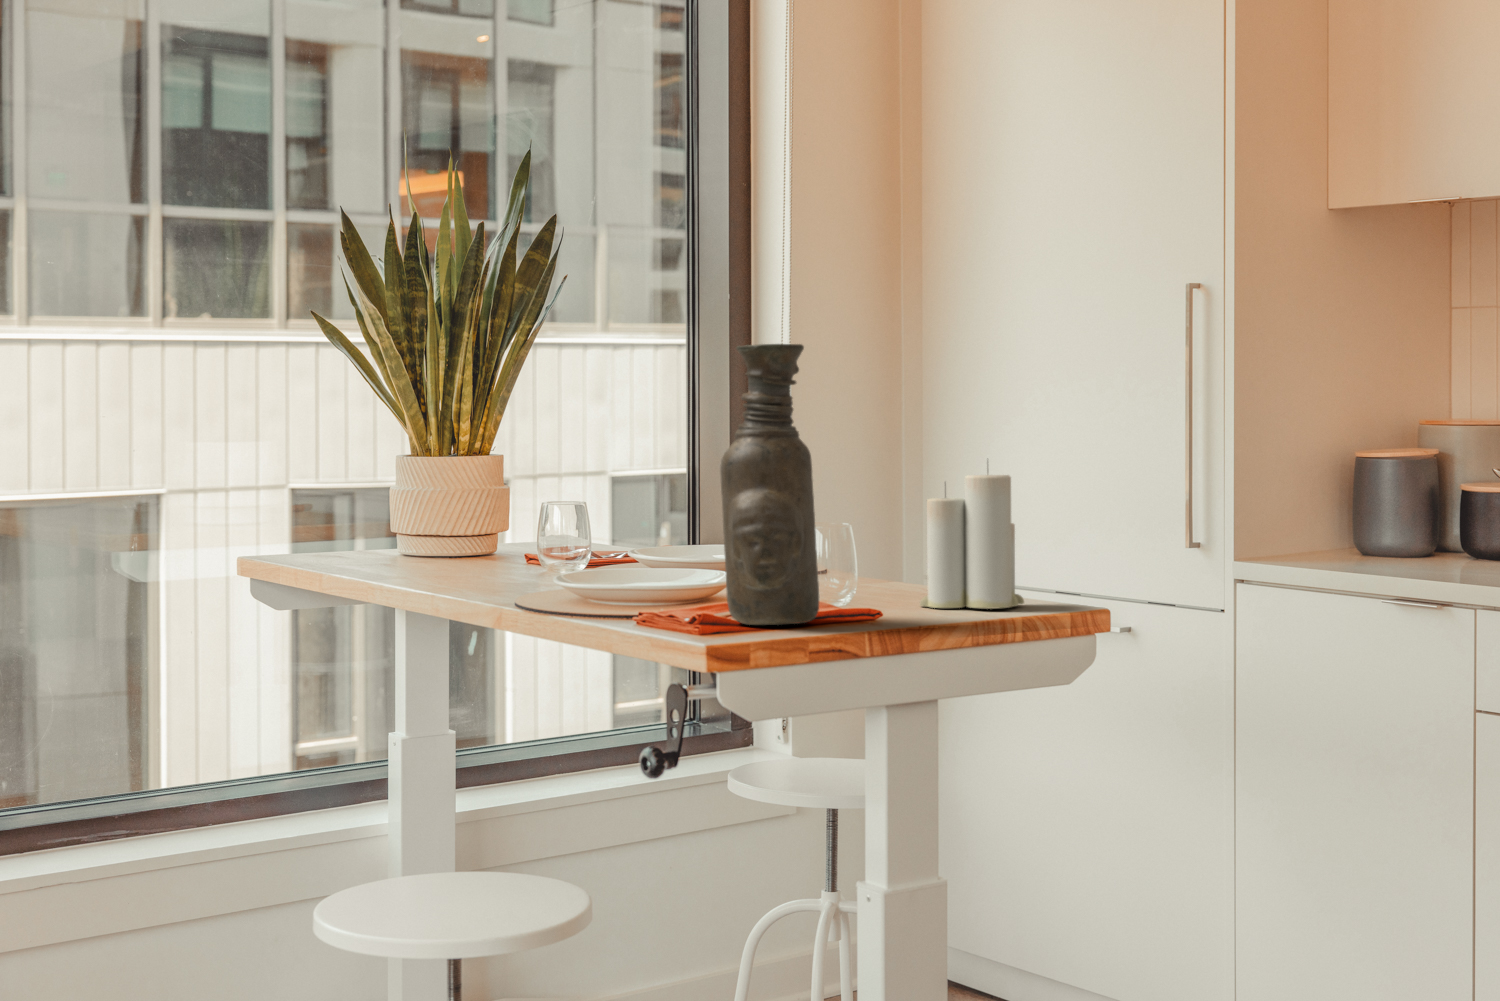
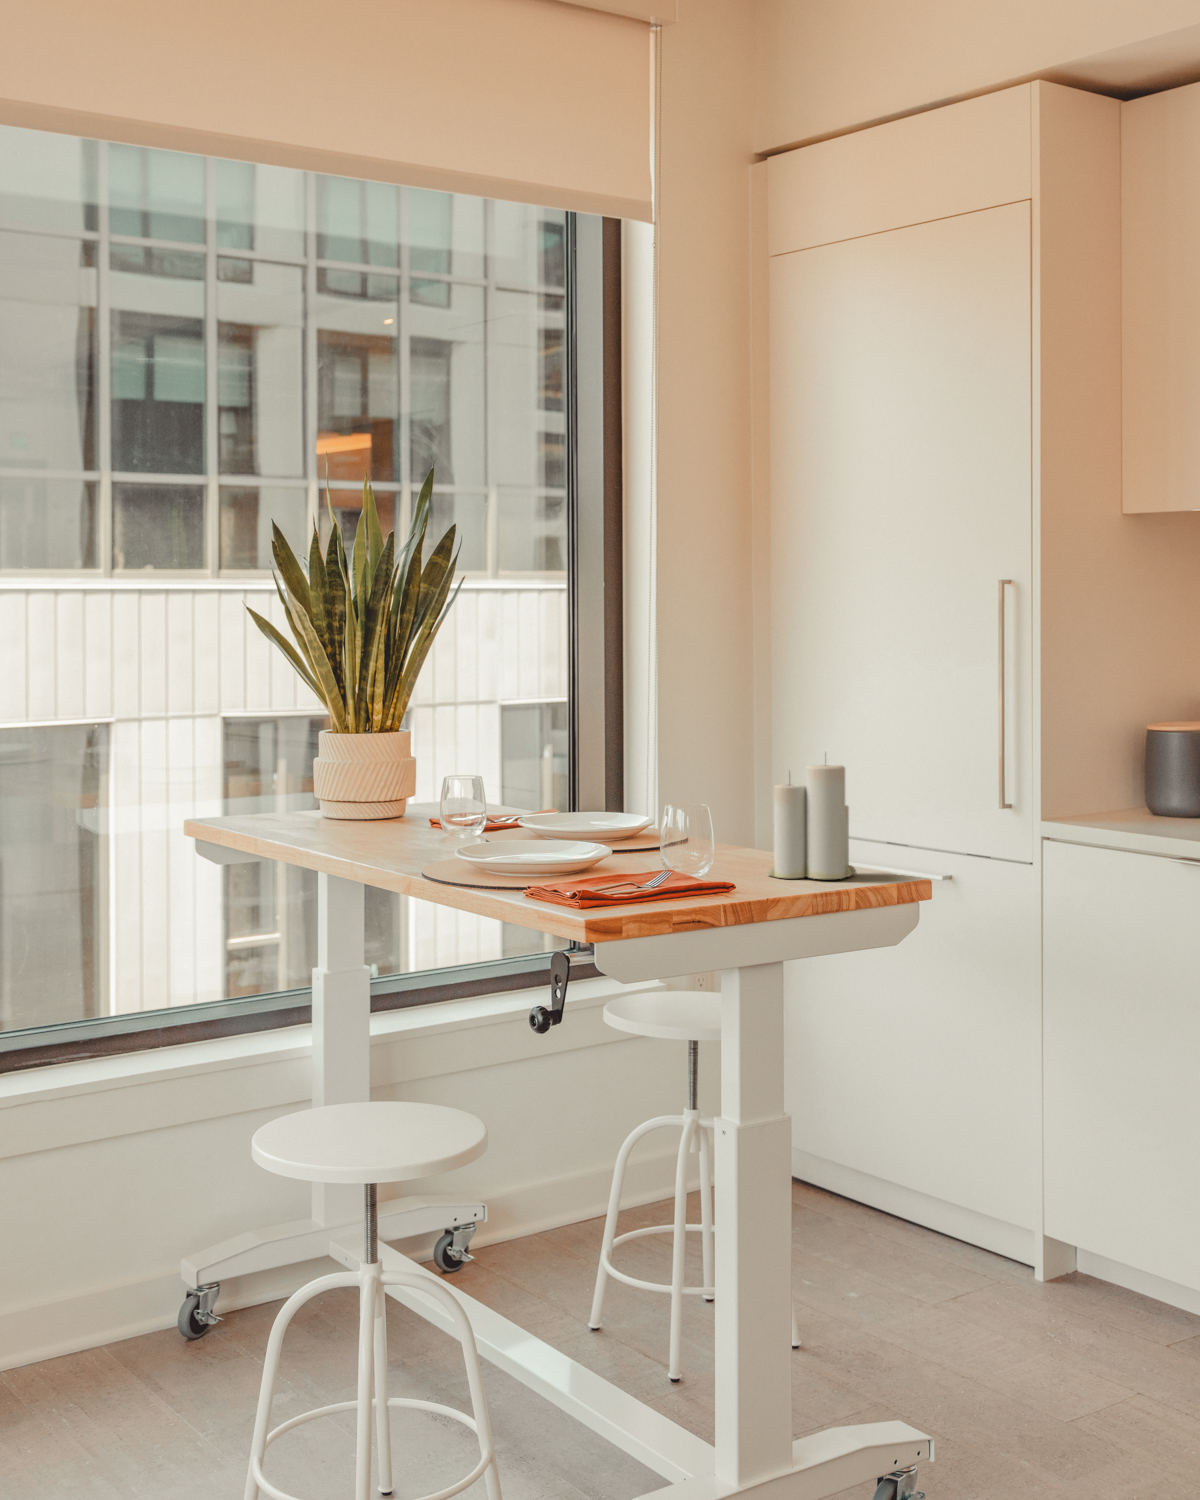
vase: present [720,344,819,625] -> none [600,664,682,898]

